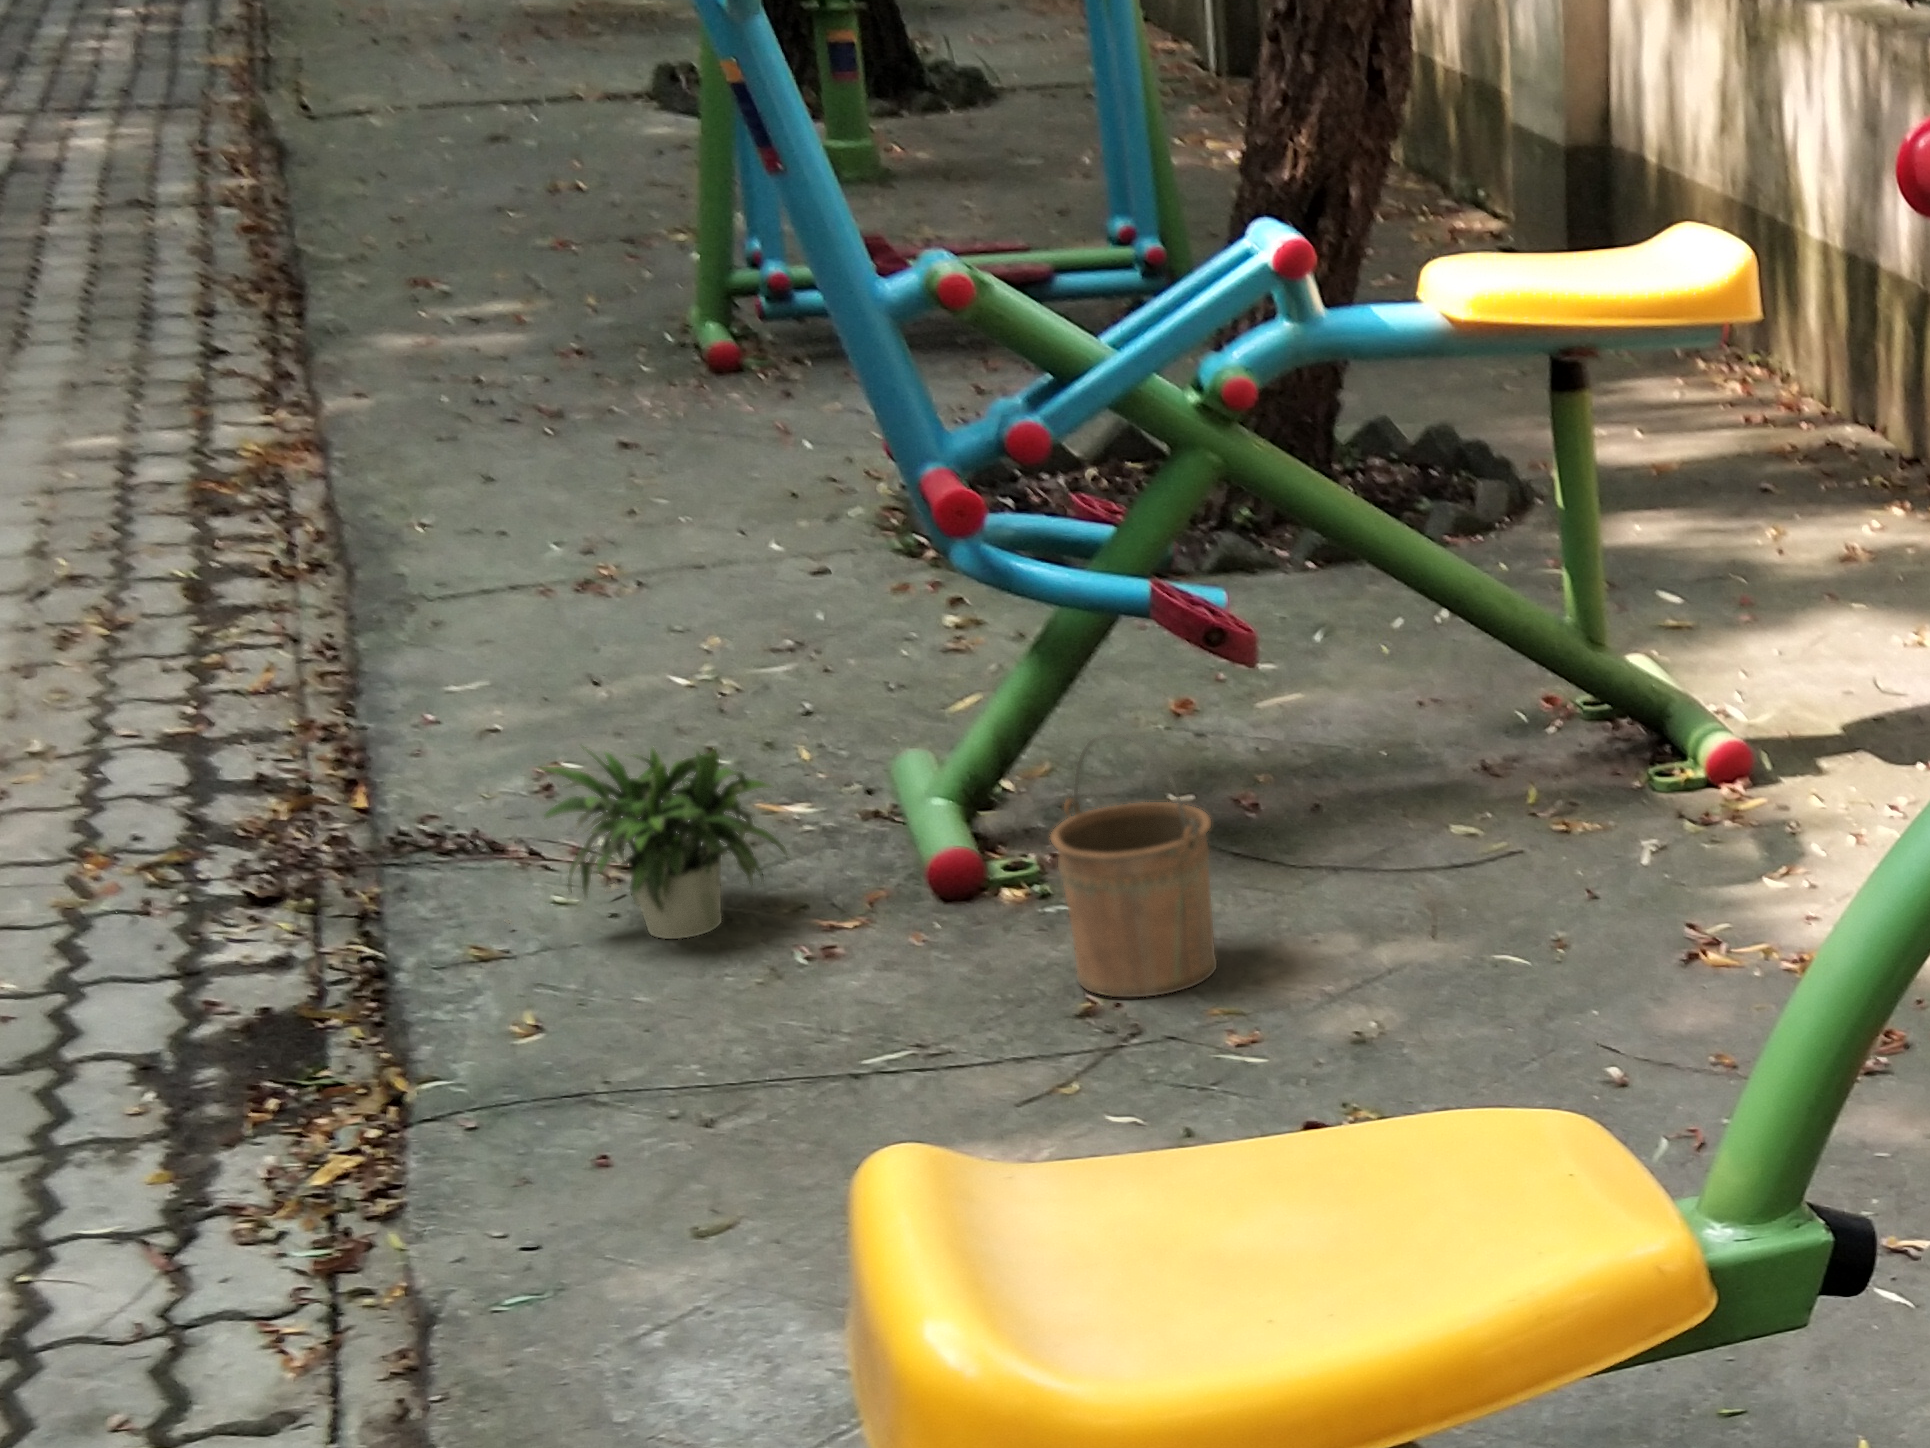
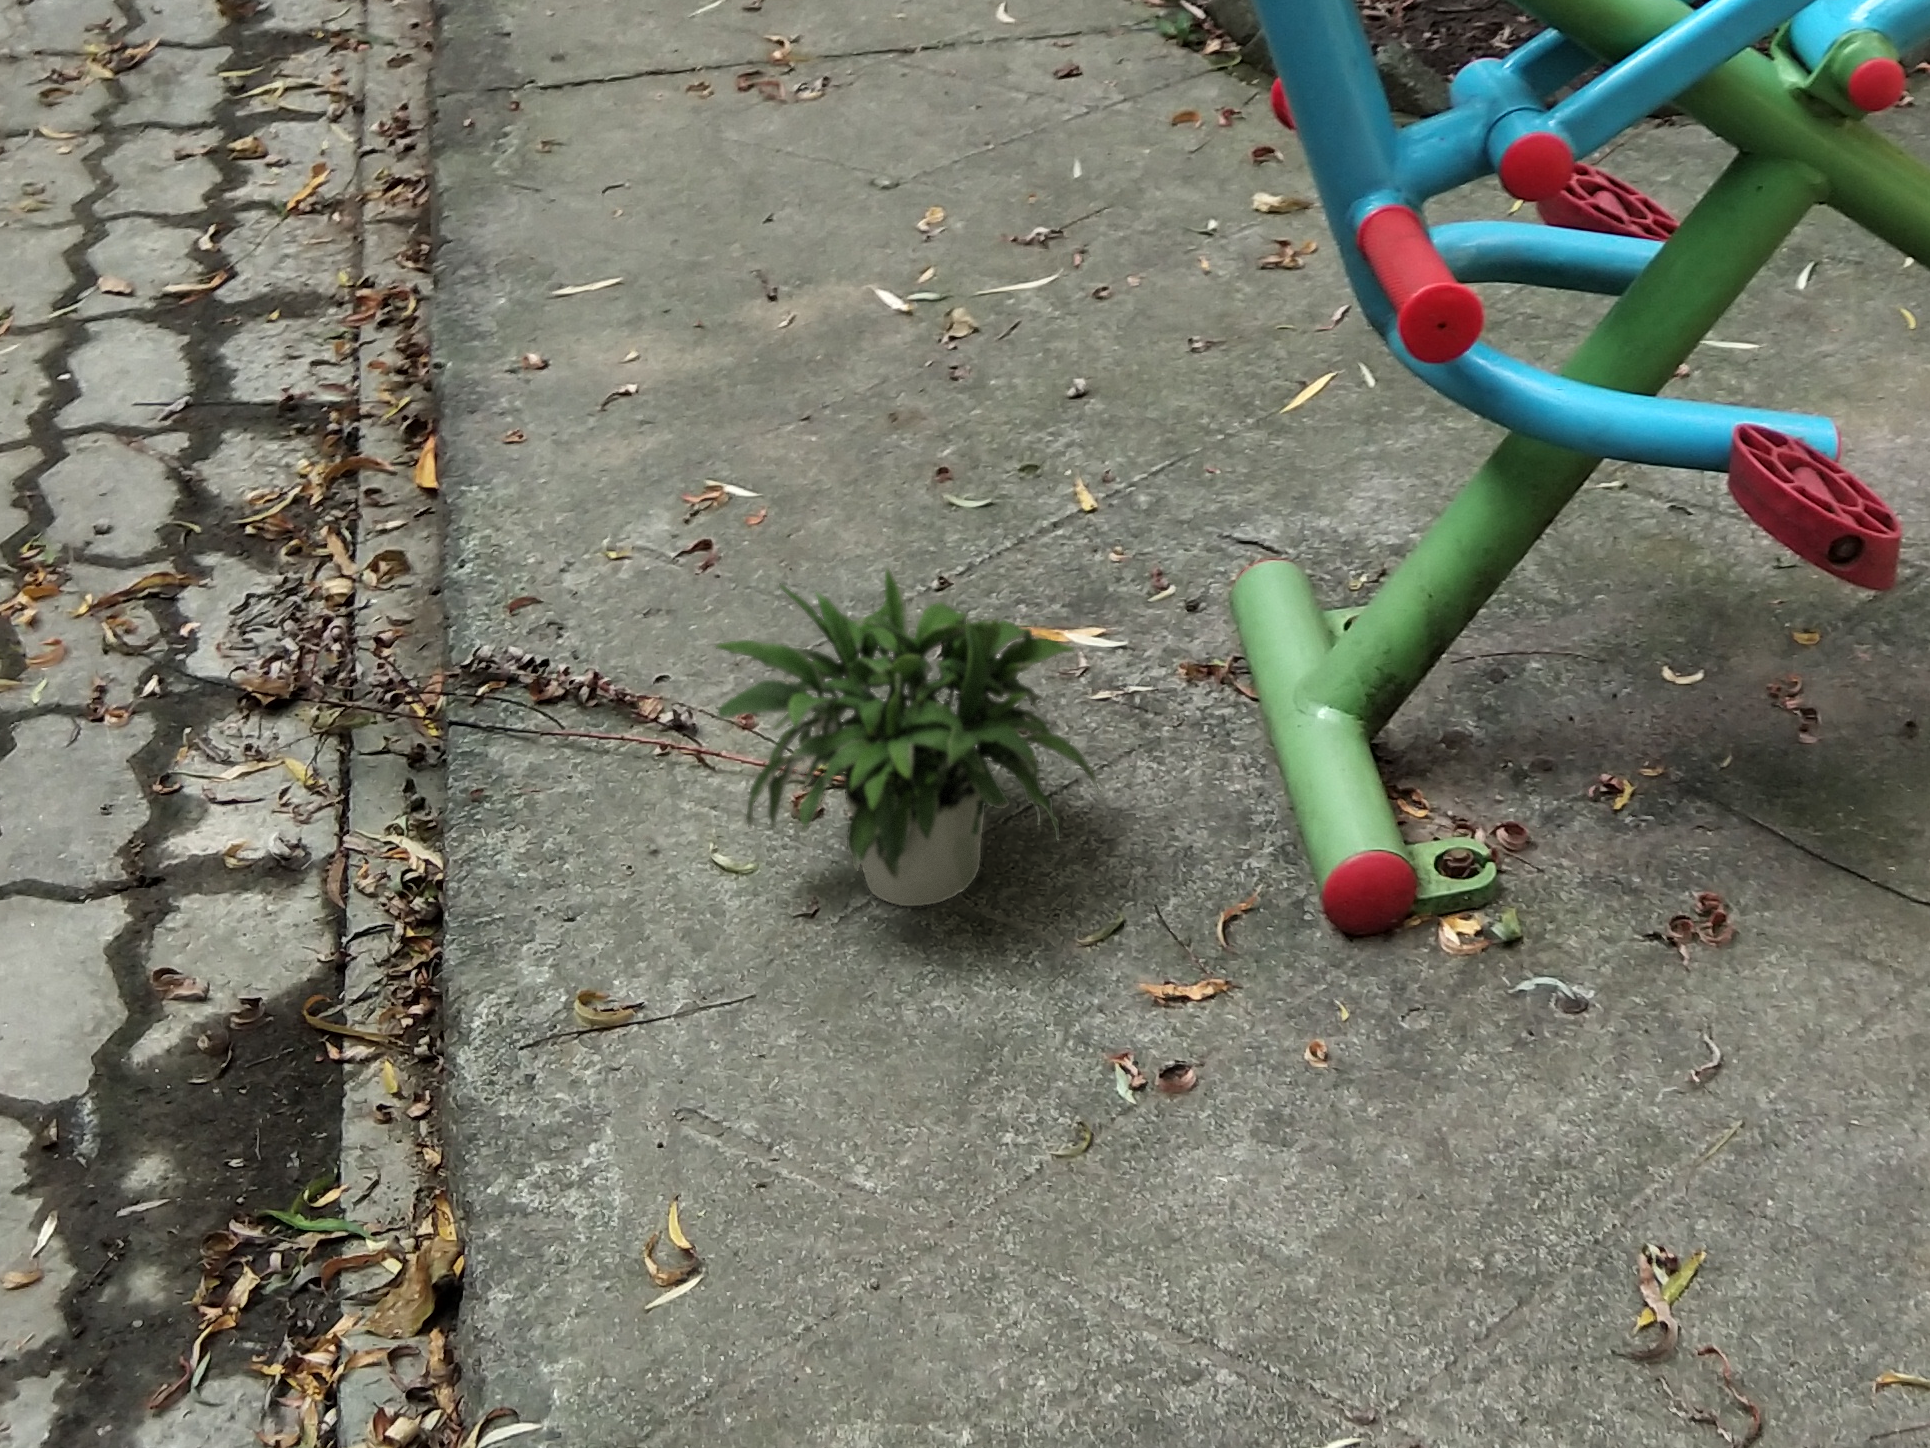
bucket: present [1051,733,1217,997] -> none [1571,718,1842,1173]

